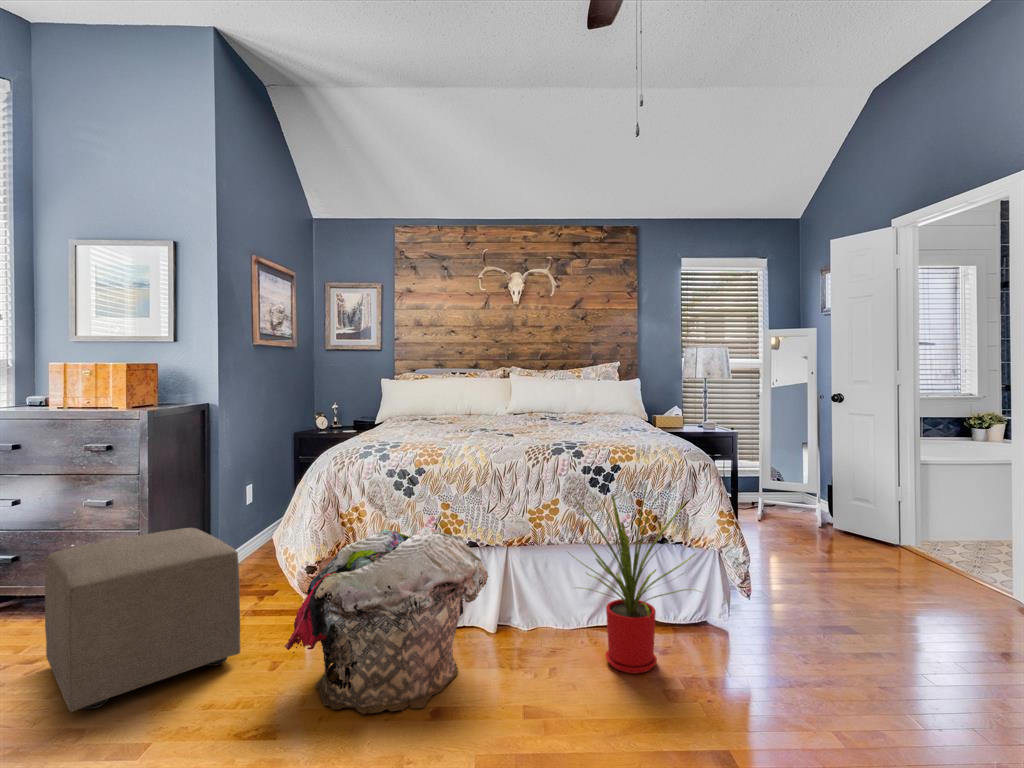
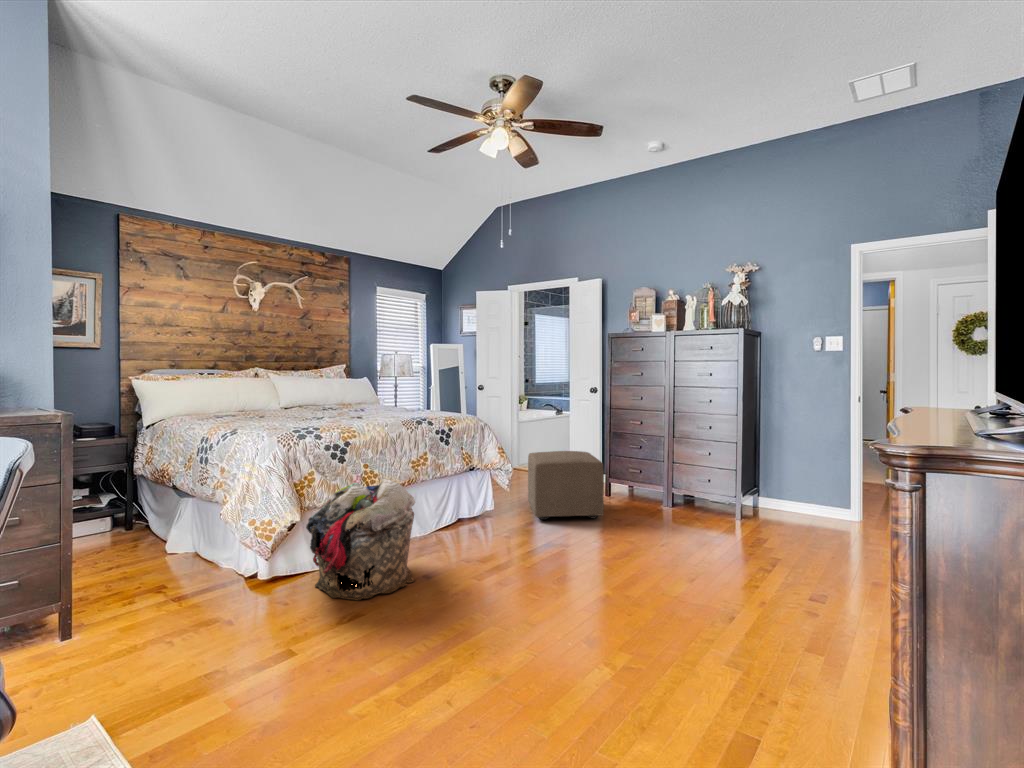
house plant: present [568,483,697,673] -> none [440,434,516,540]
ottoman: present [45,528,240,712] -> present [528,451,604,520]

